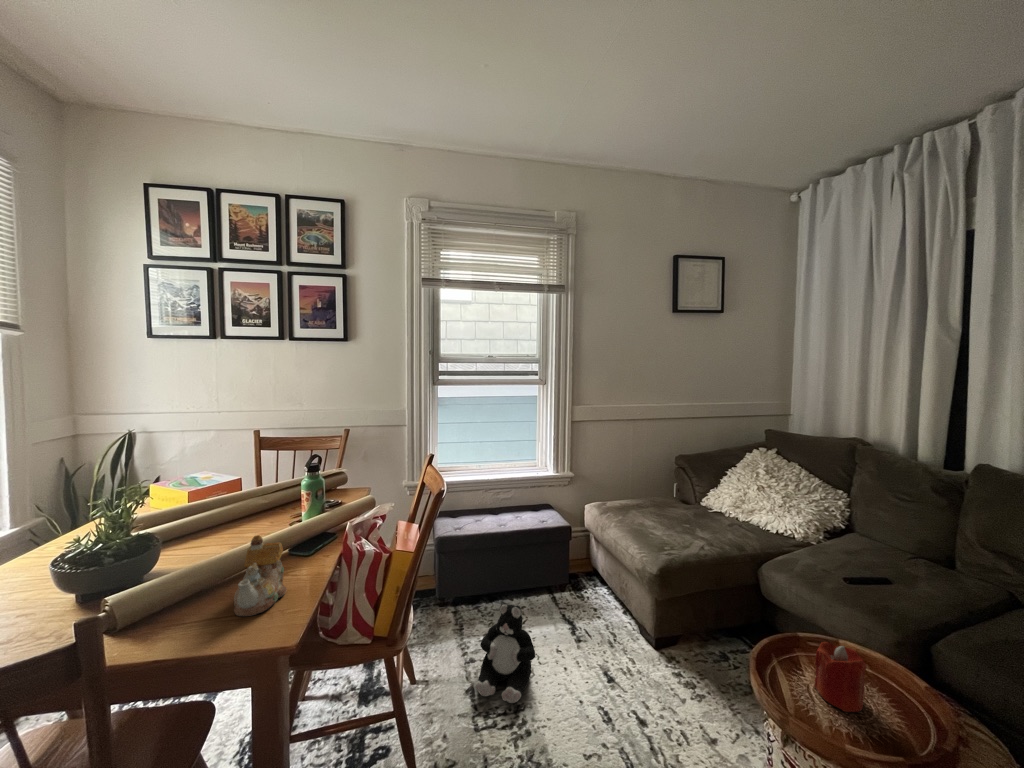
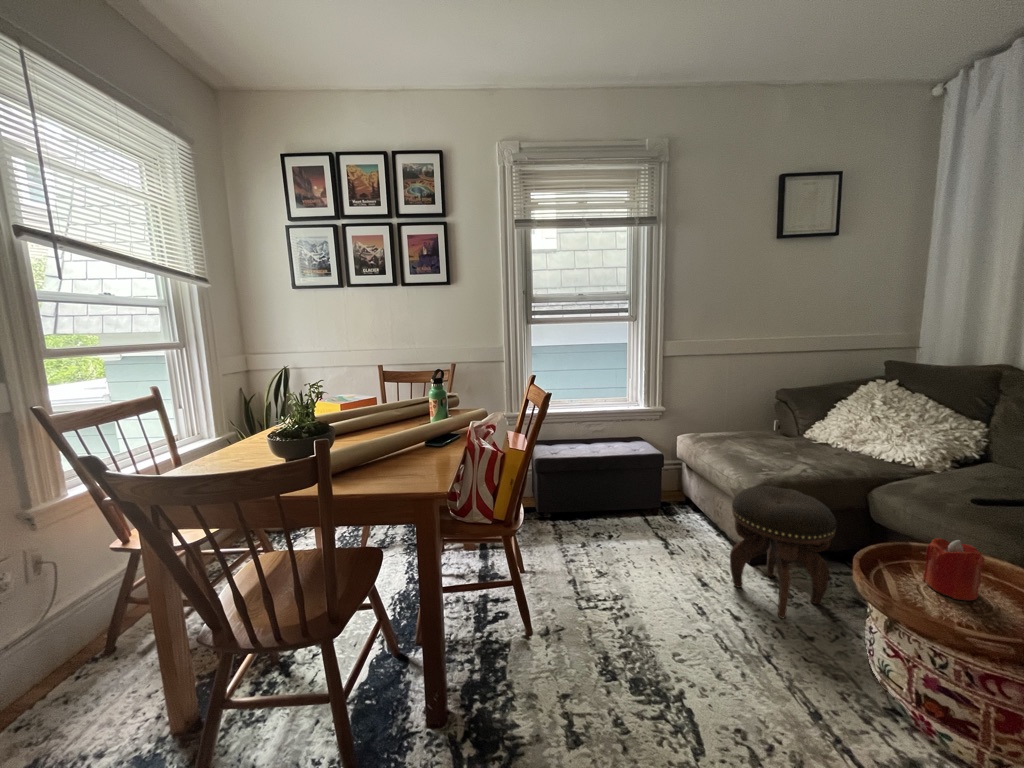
teapot: present [234,535,287,616] -> none [400,420,435,476]
footstool: none [635,566,733,718] -> present [730,486,837,618]
plush toy: present [476,603,535,703] -> none [578,511,632,592]

